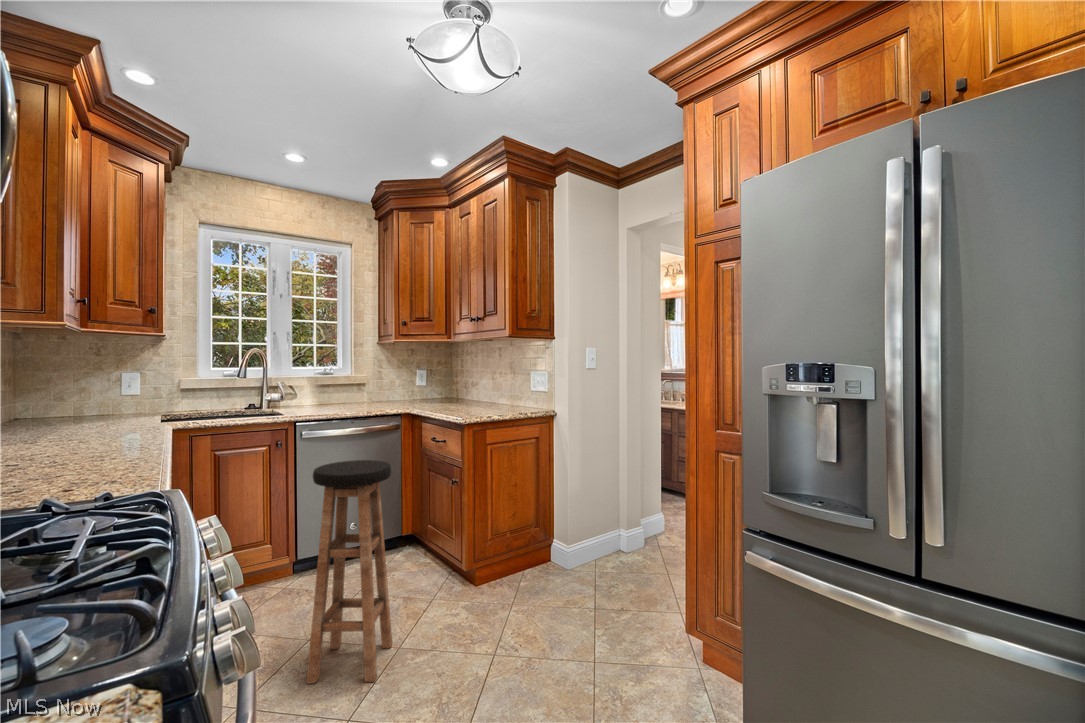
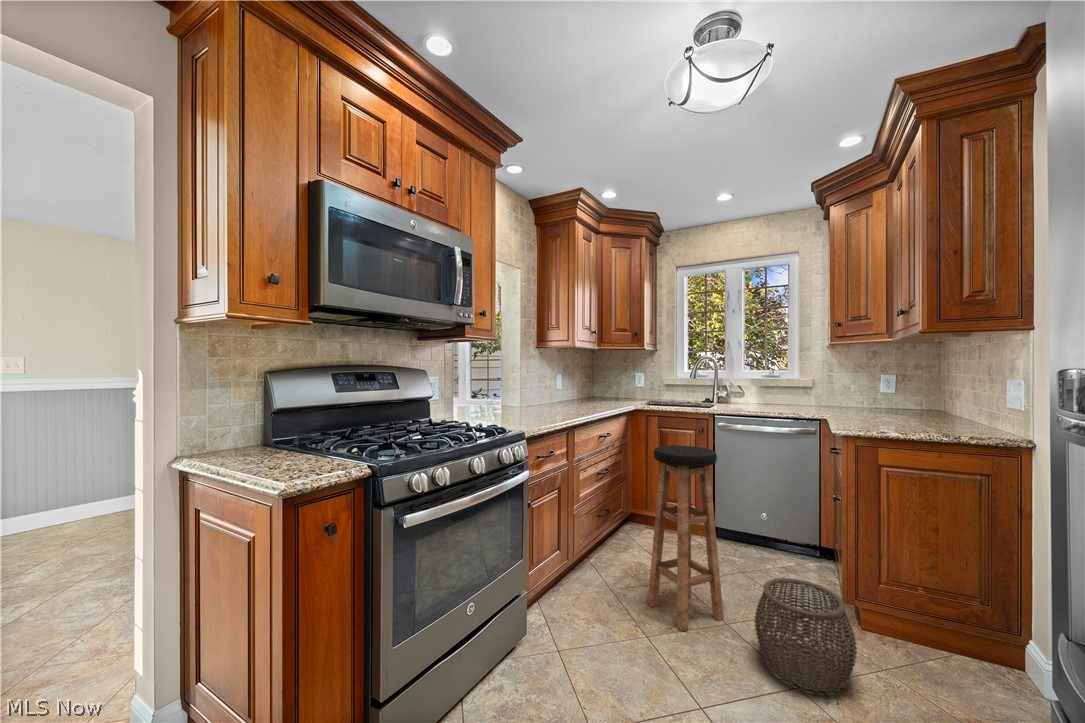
woven basket: none [441,559,521,657] -> present [754,578,857,693]

